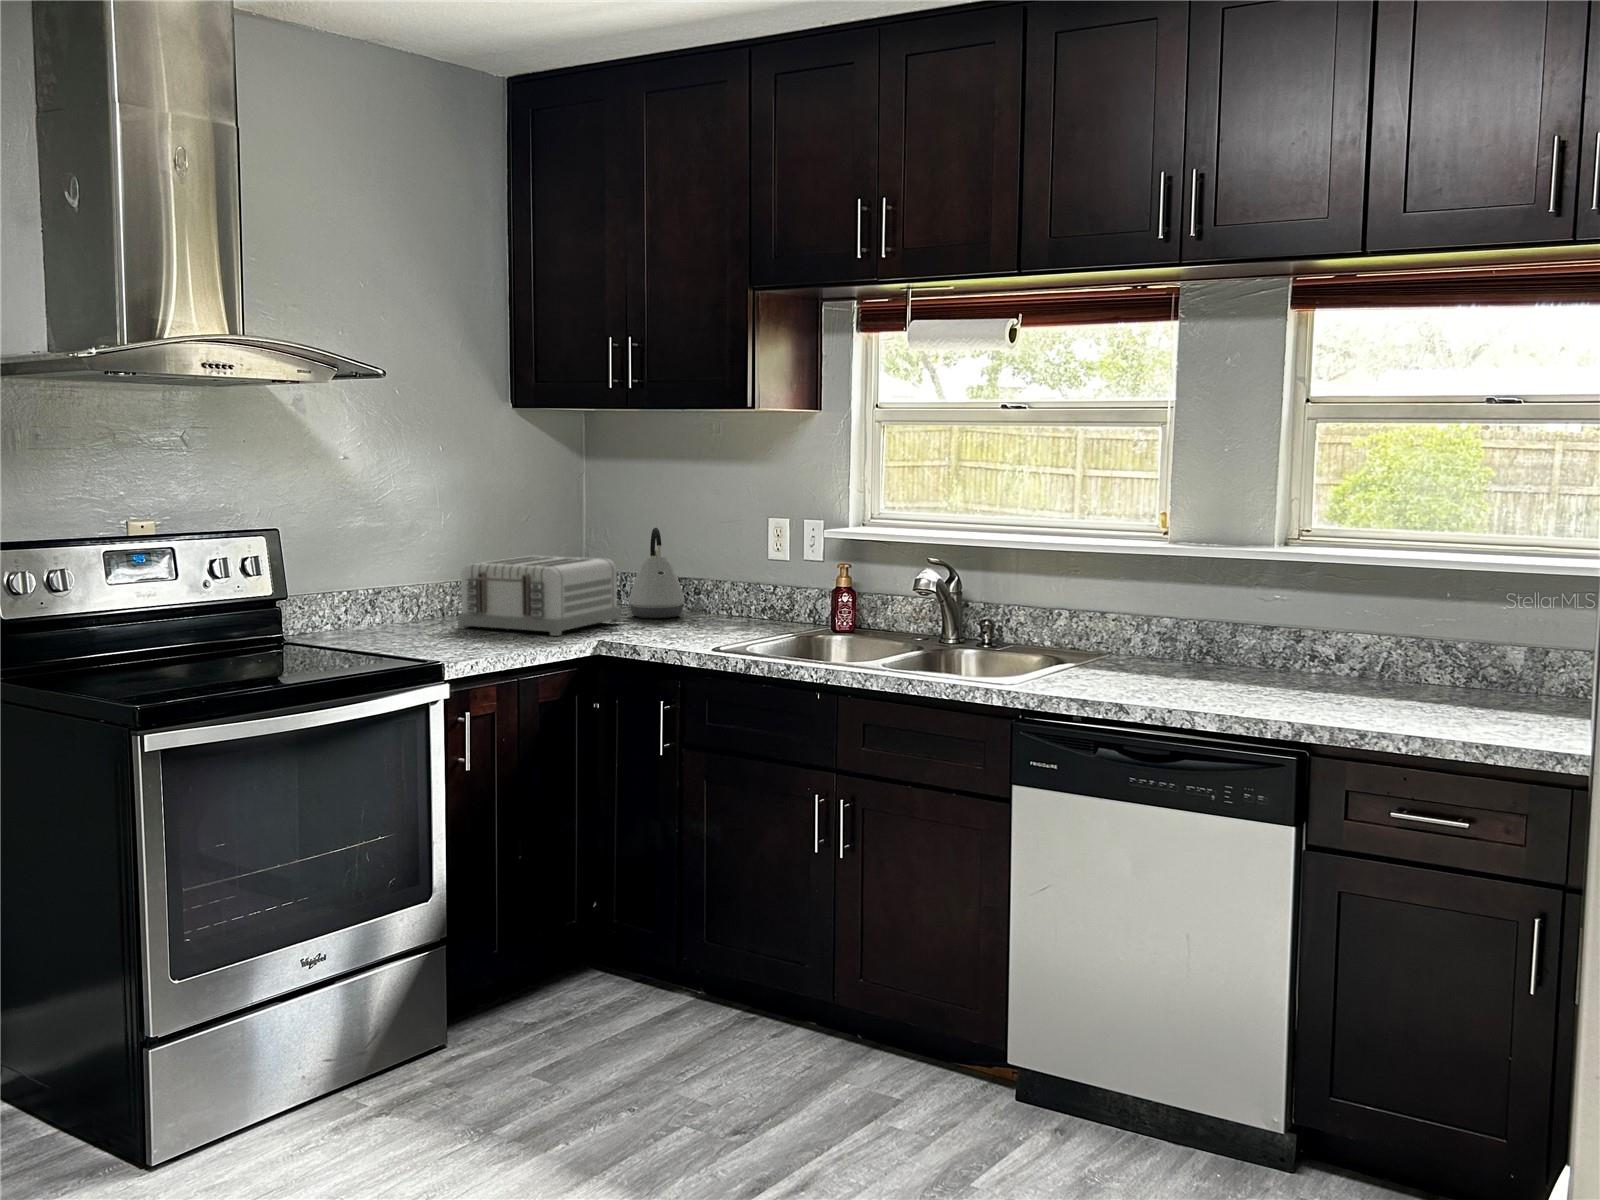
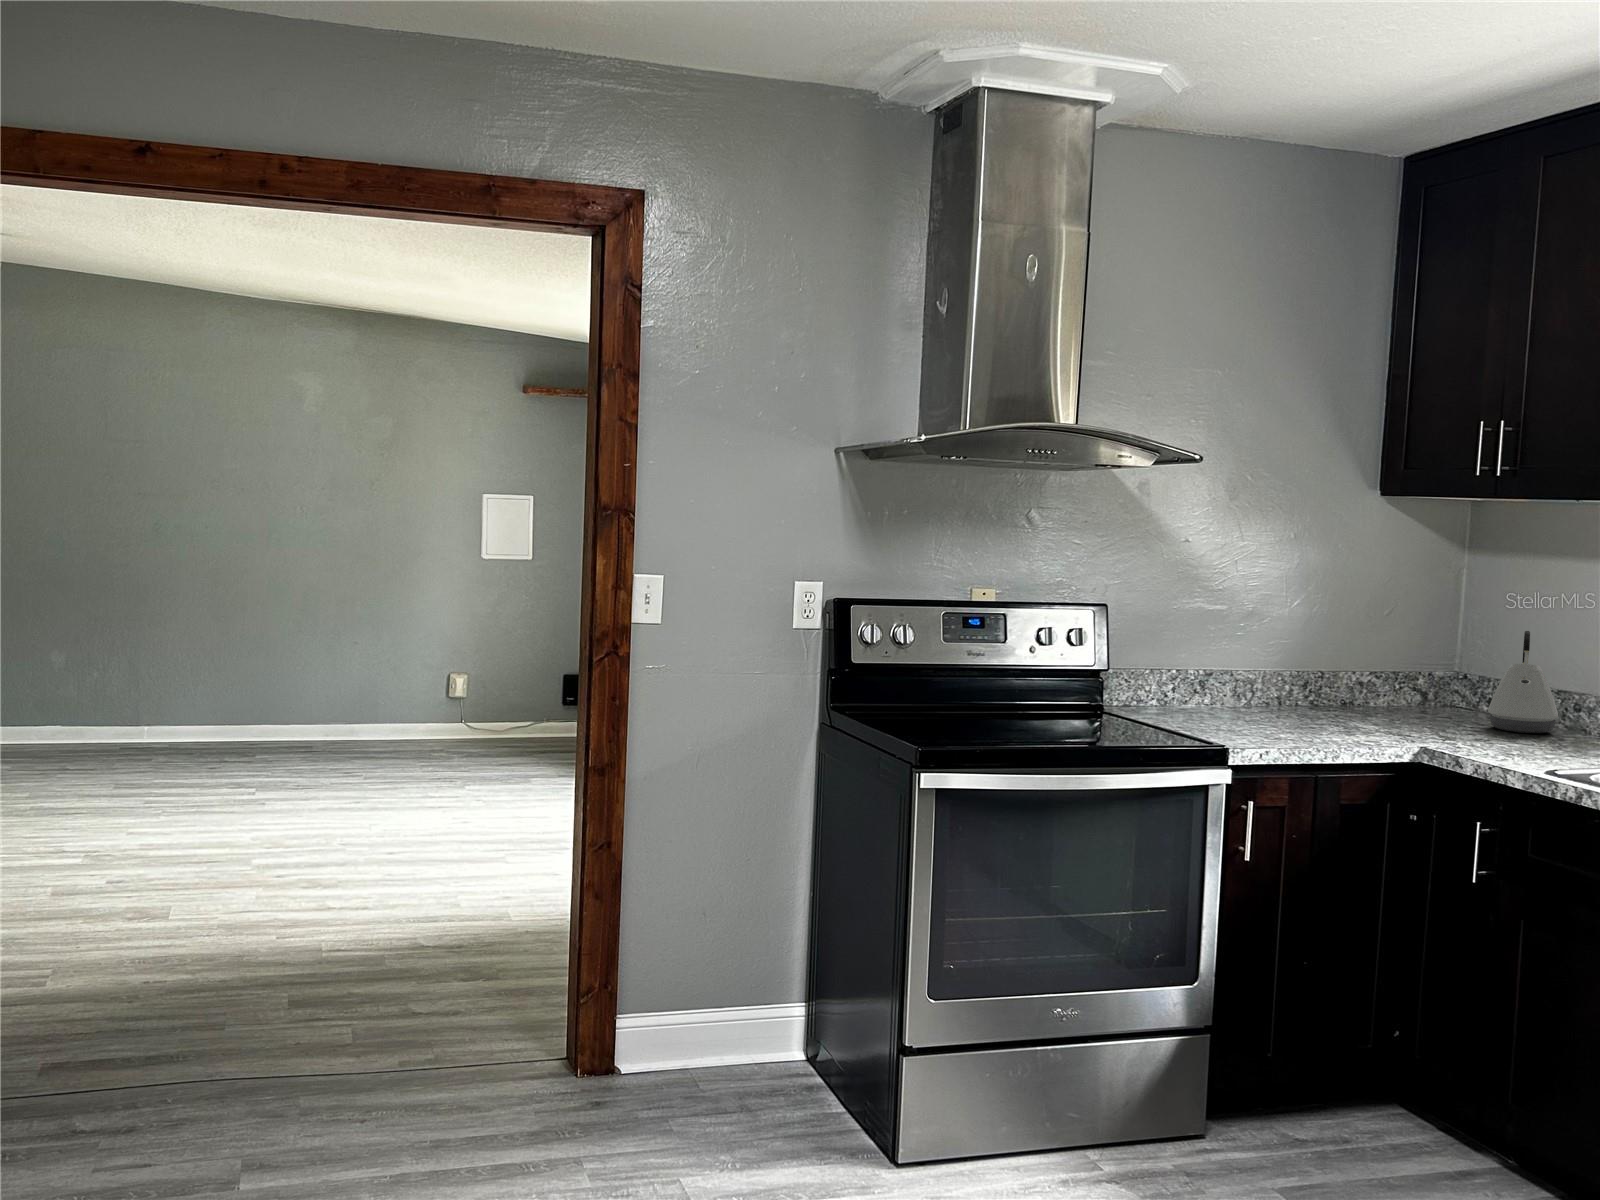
toaster: present [458,555,621,636] -> none [1283,650,1470,736]

